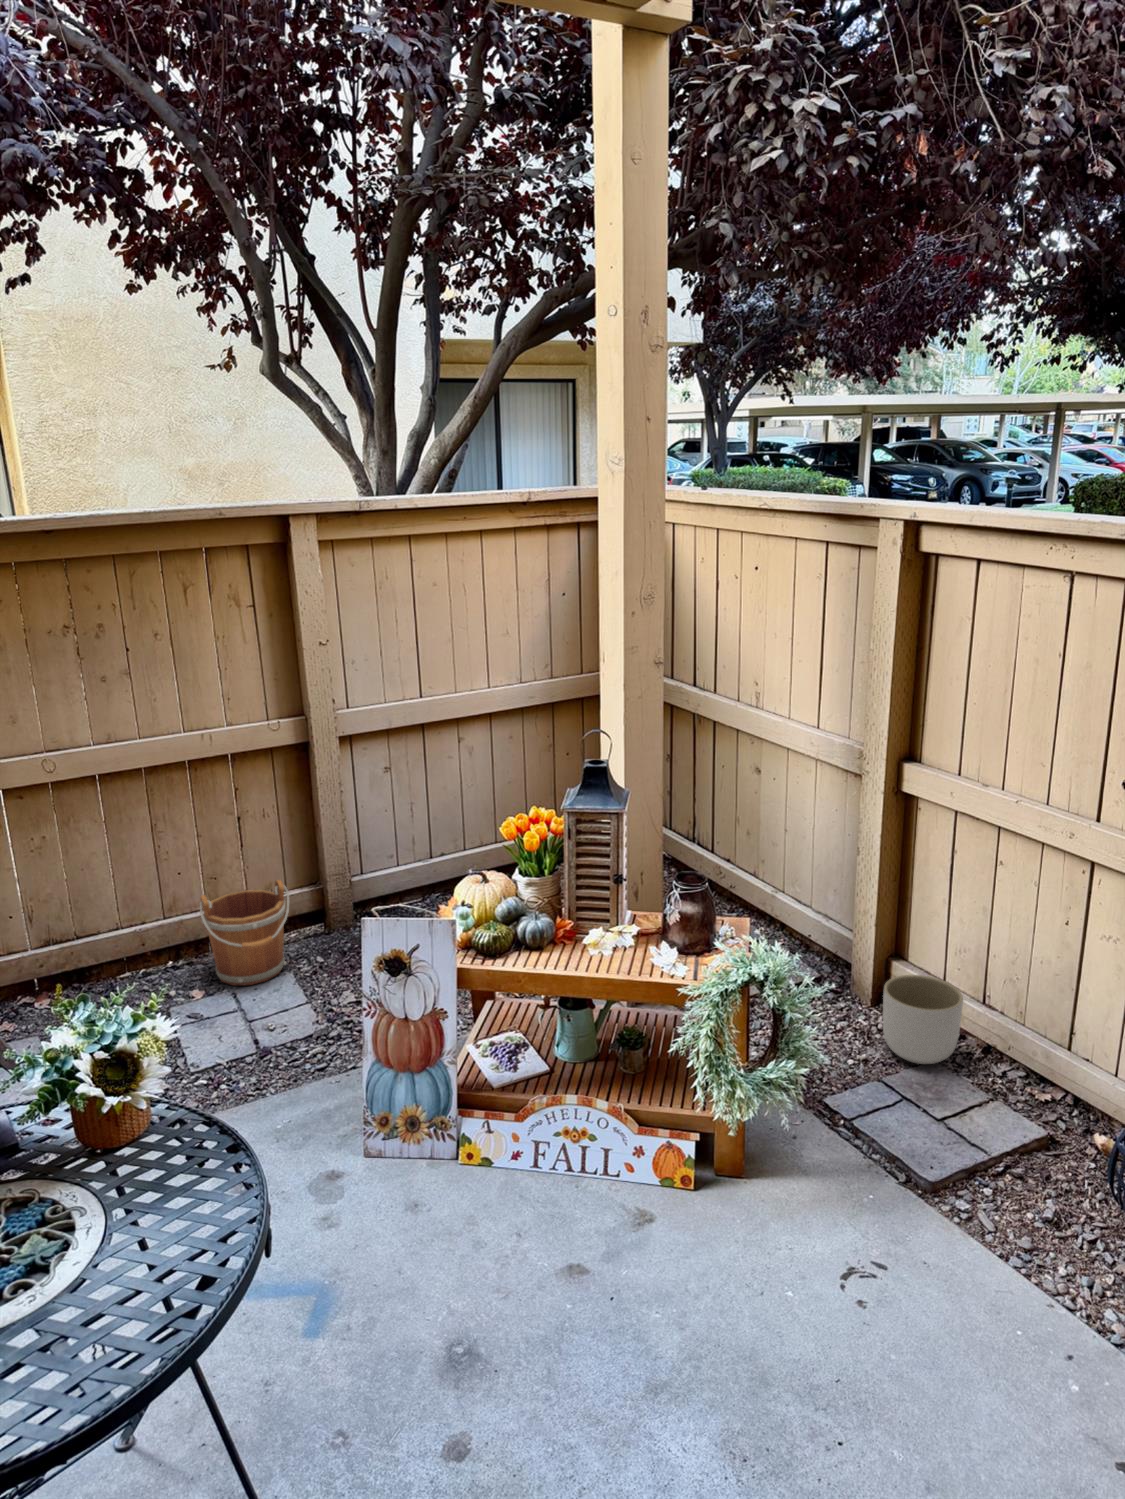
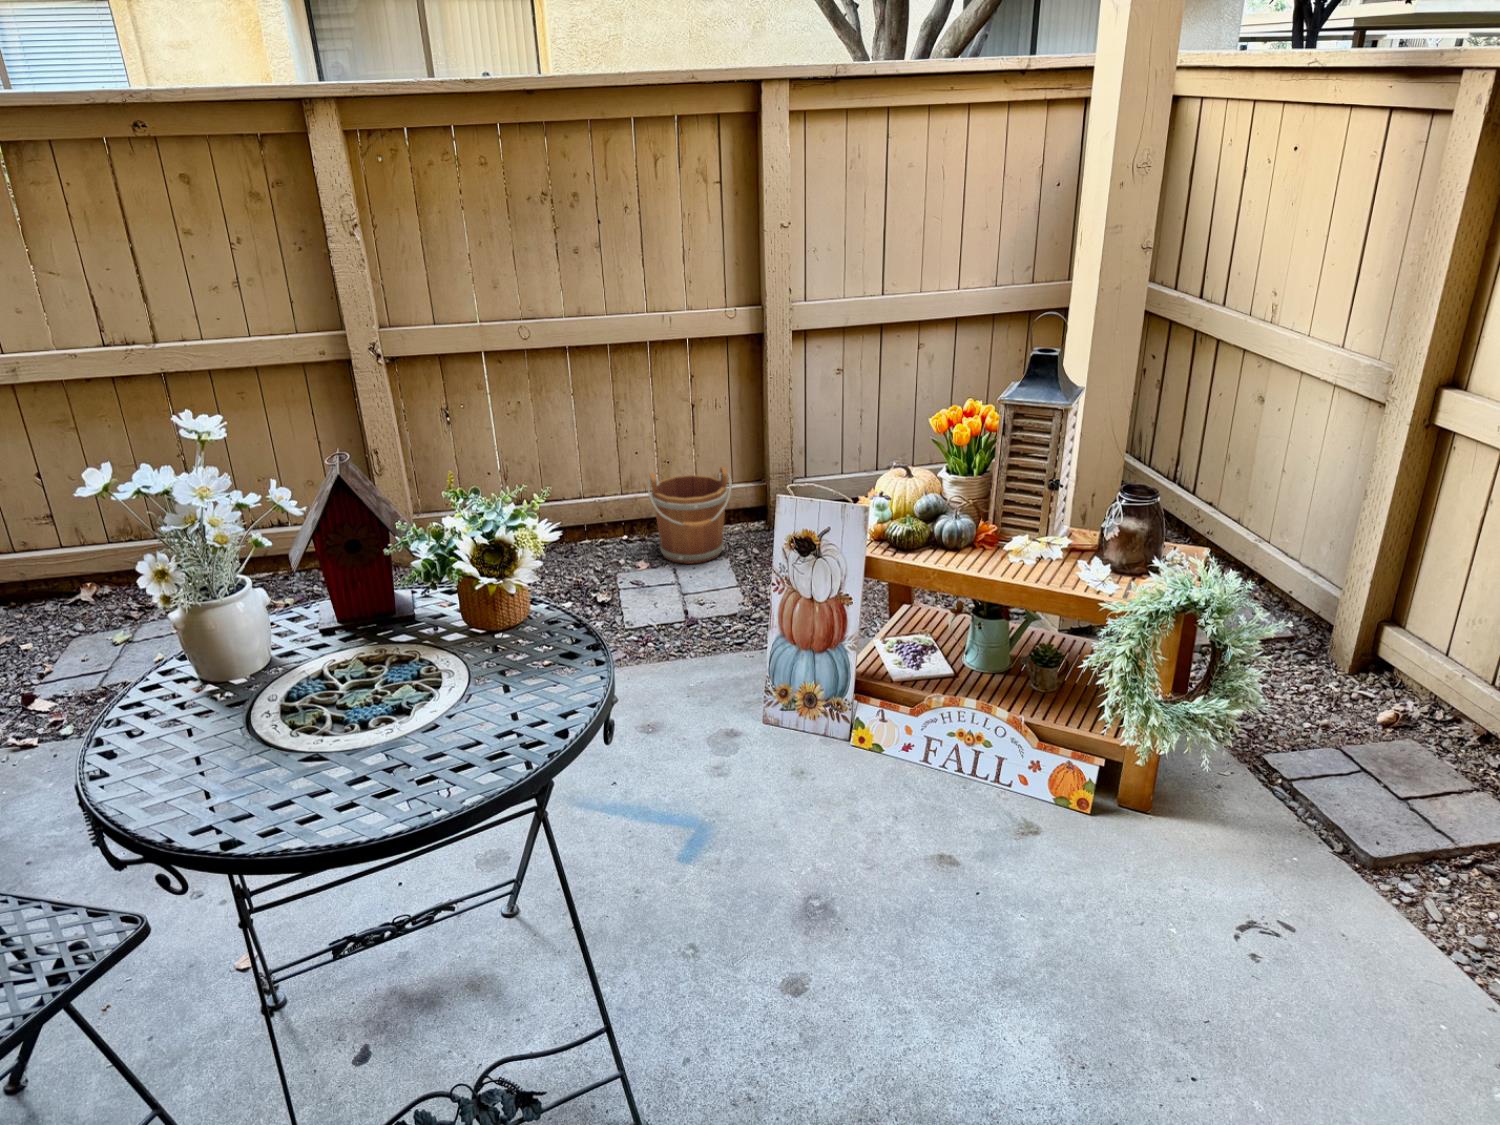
planter: present [883,975,963,1064] -> none [1355,640,1467,742]

